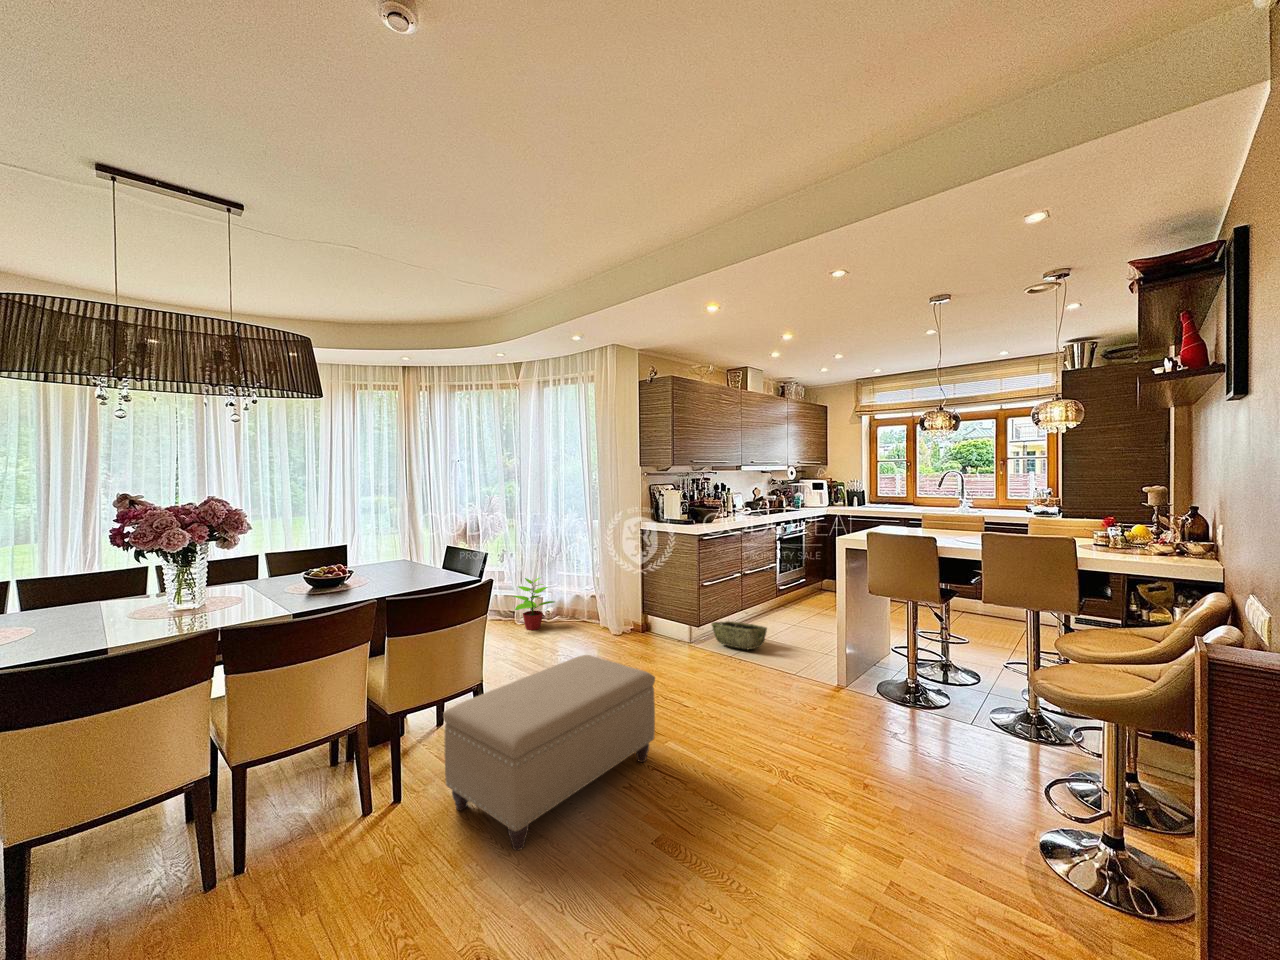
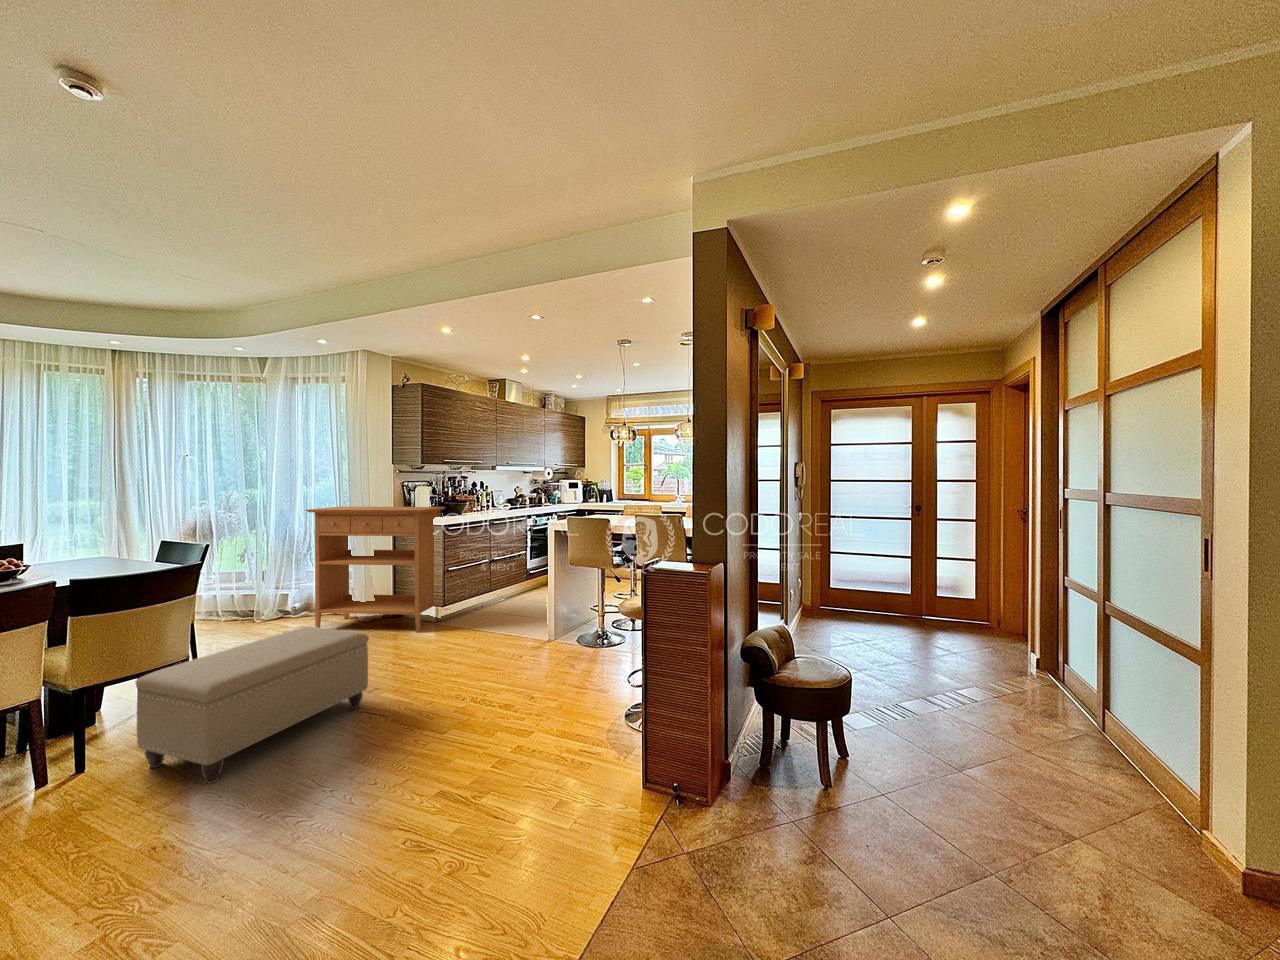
console table: none [561,511,698,656] -> present [306,507,445,633]
potted plant: present [514,578,555,630] -> none [251,571,302,626]
woven basket: present [712,621,767,649] -> none [457,600,506,622]

